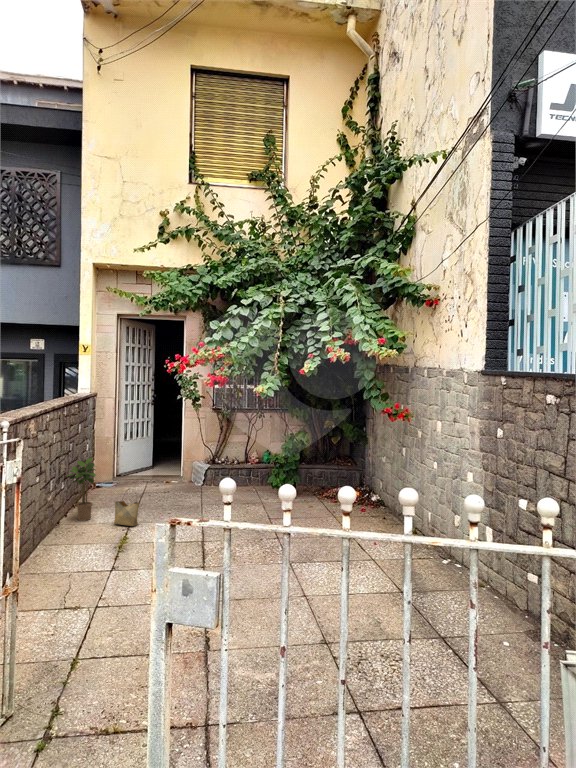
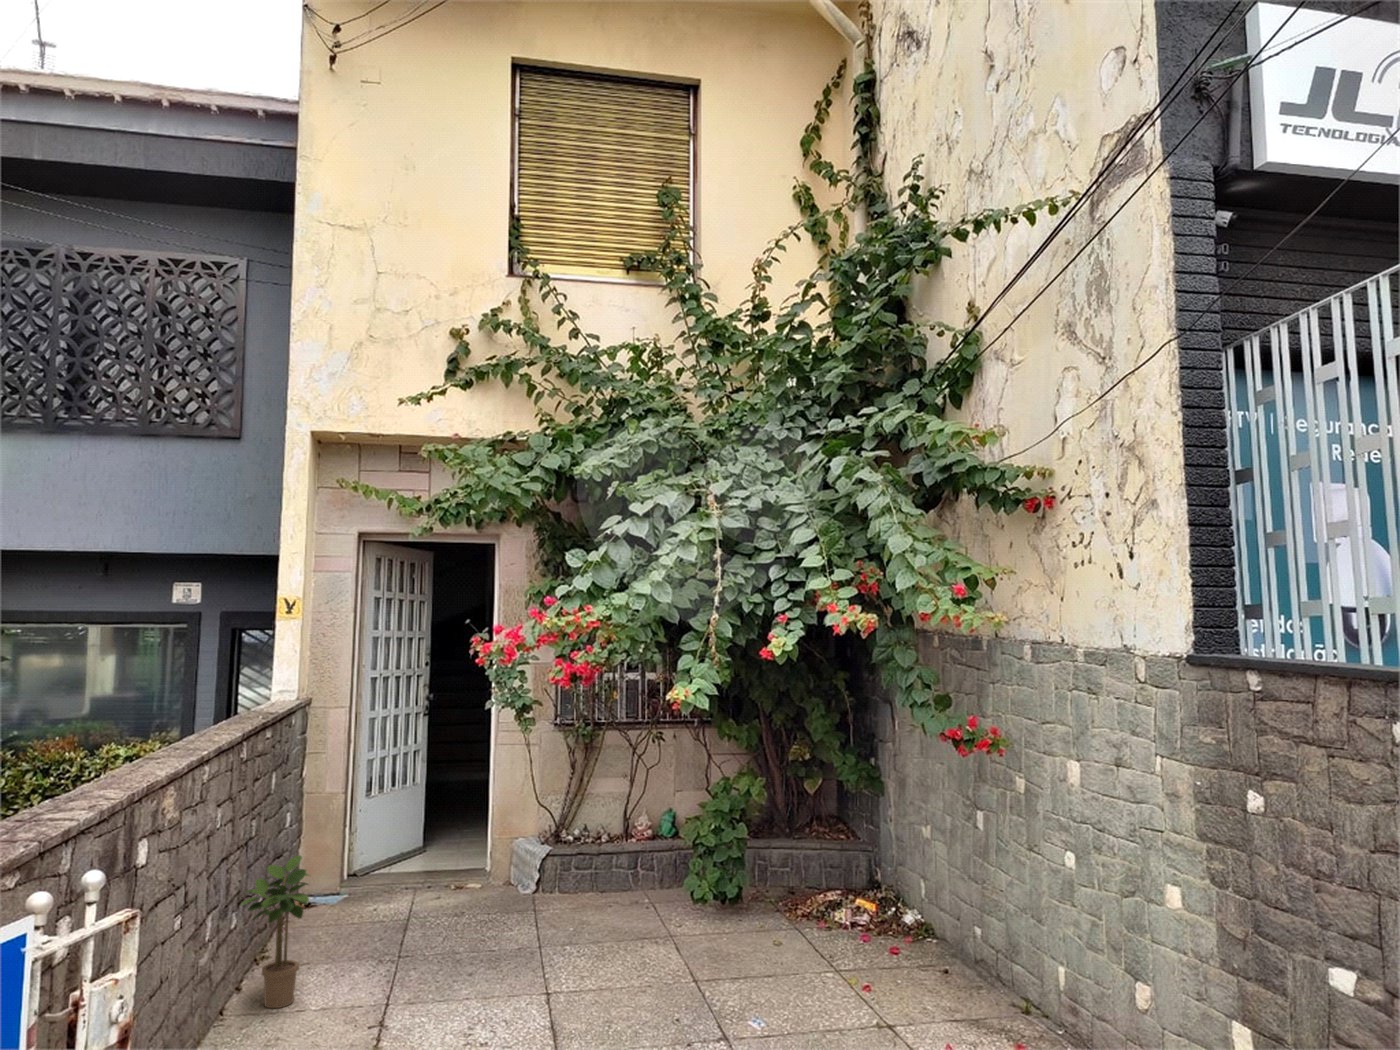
woven basket: present [114,499,140,526] -> none [348,928,408,1021]

